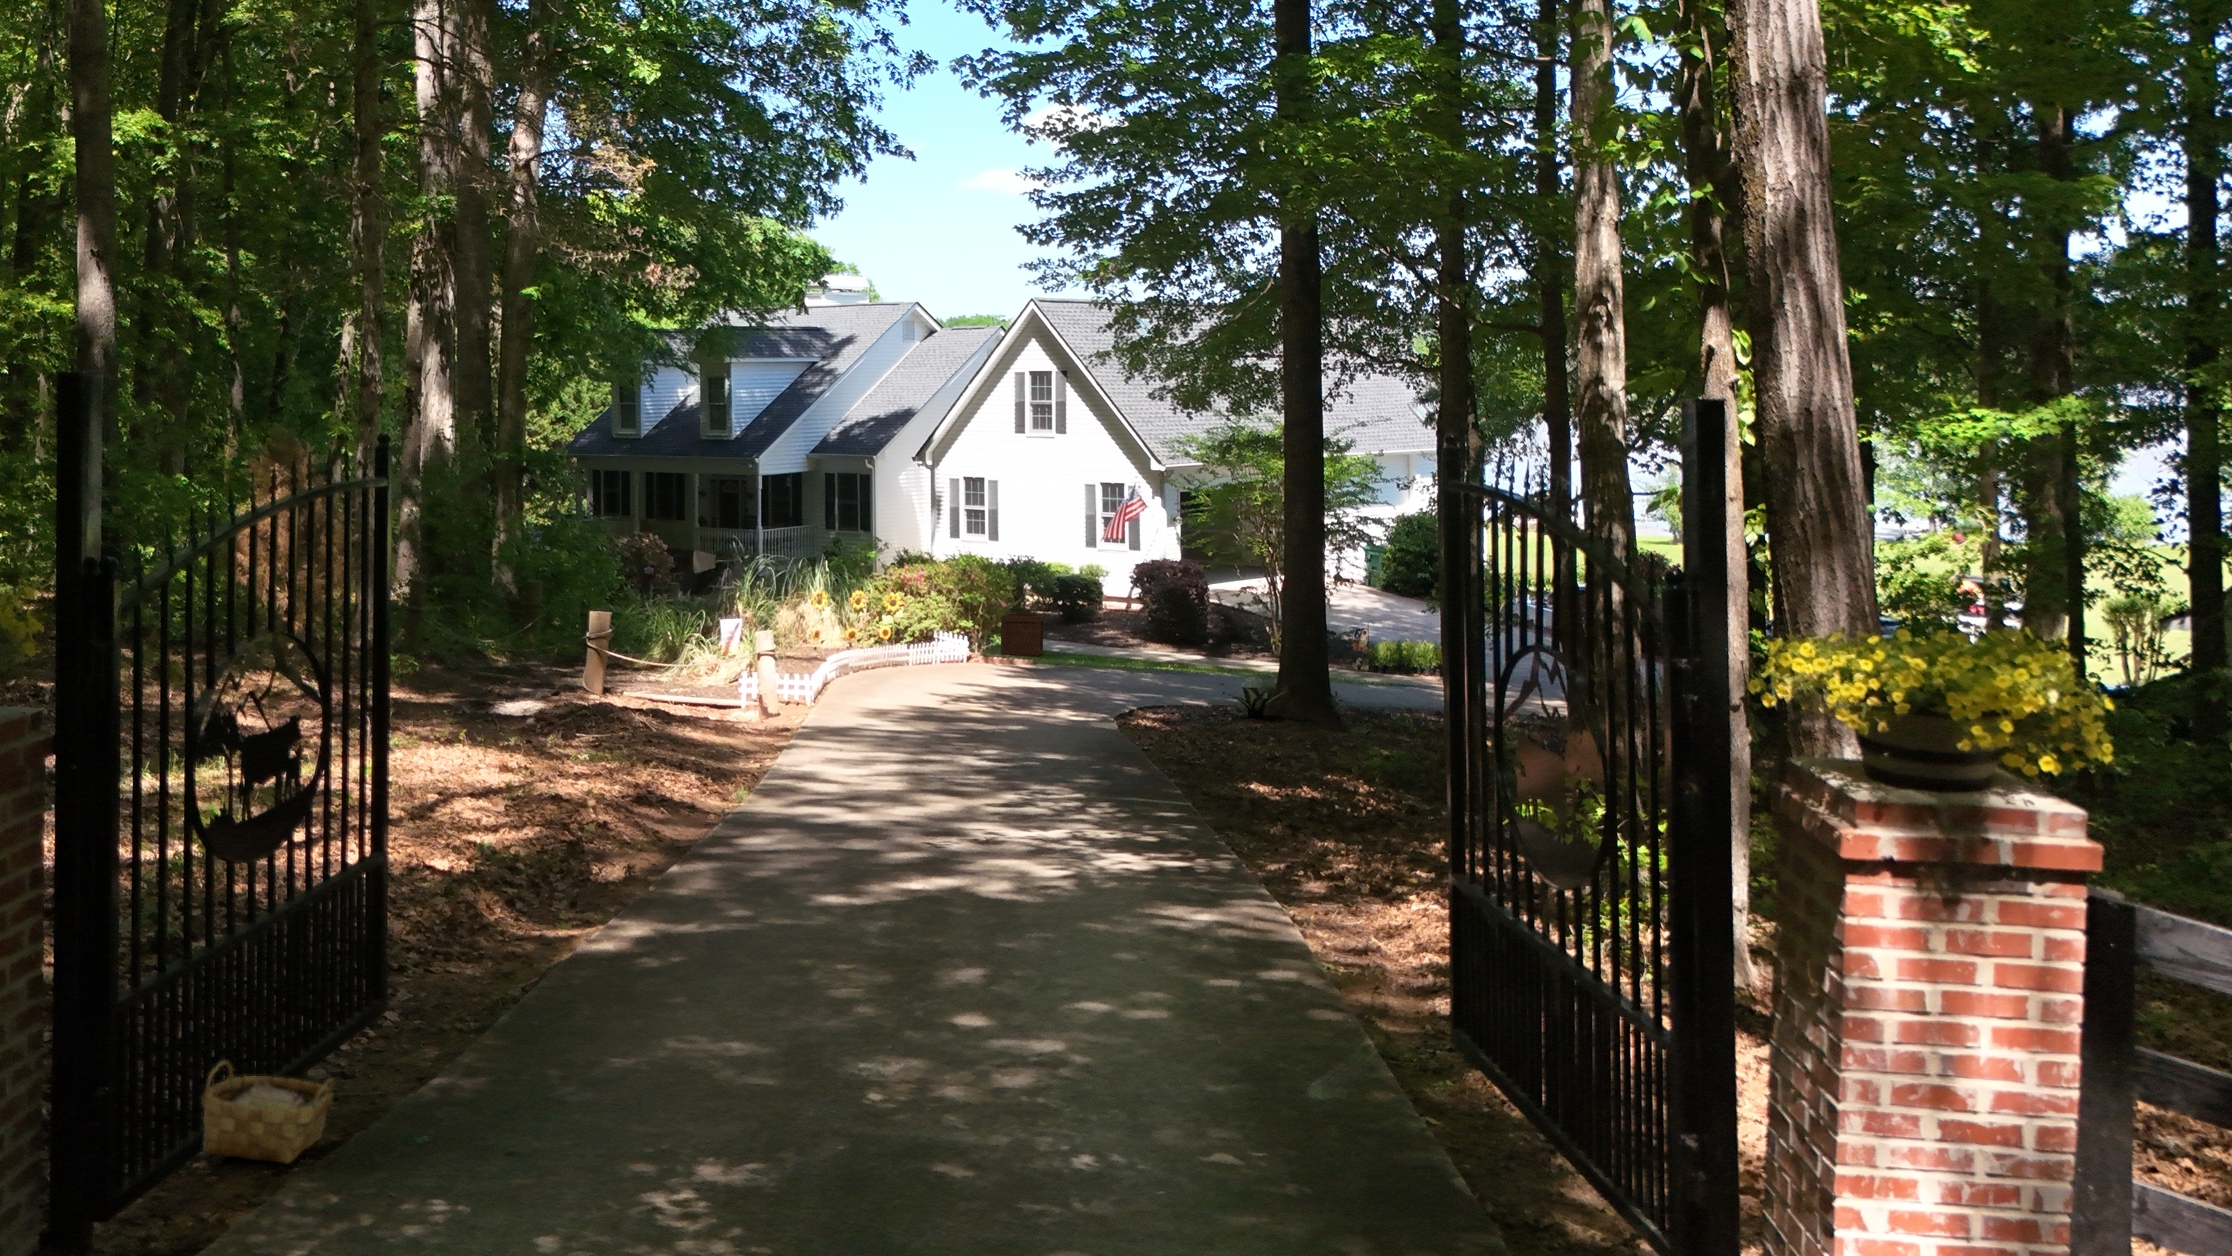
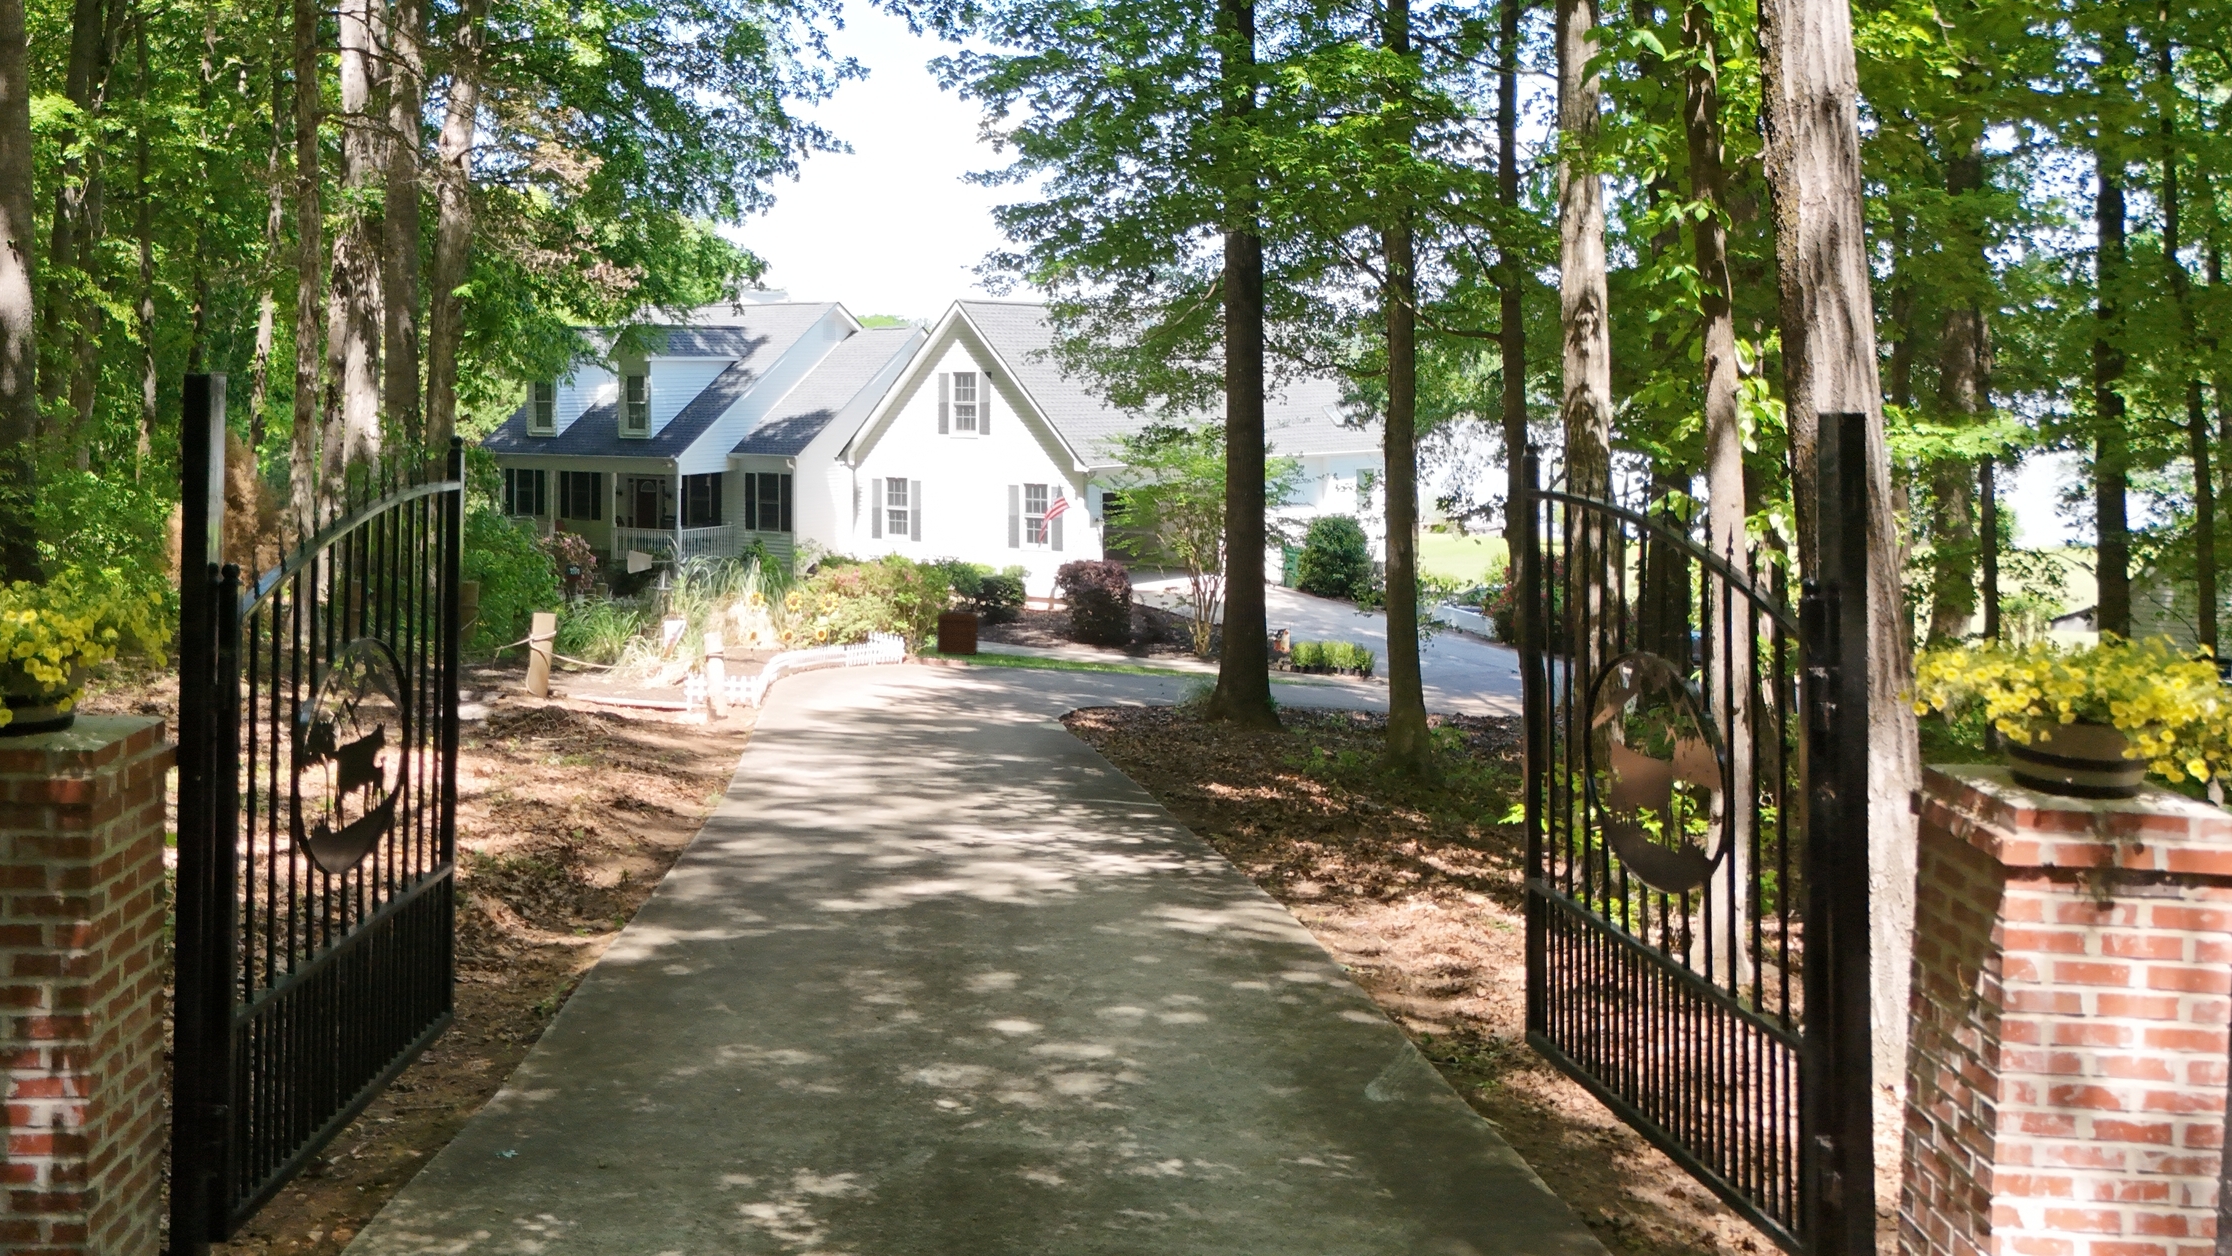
potted plant: present [1228,687,1290,719] -> none [1174,685,1237,716]
woven basket: present [201,1061,334,1164] -> none [282,1092,418,1199]

